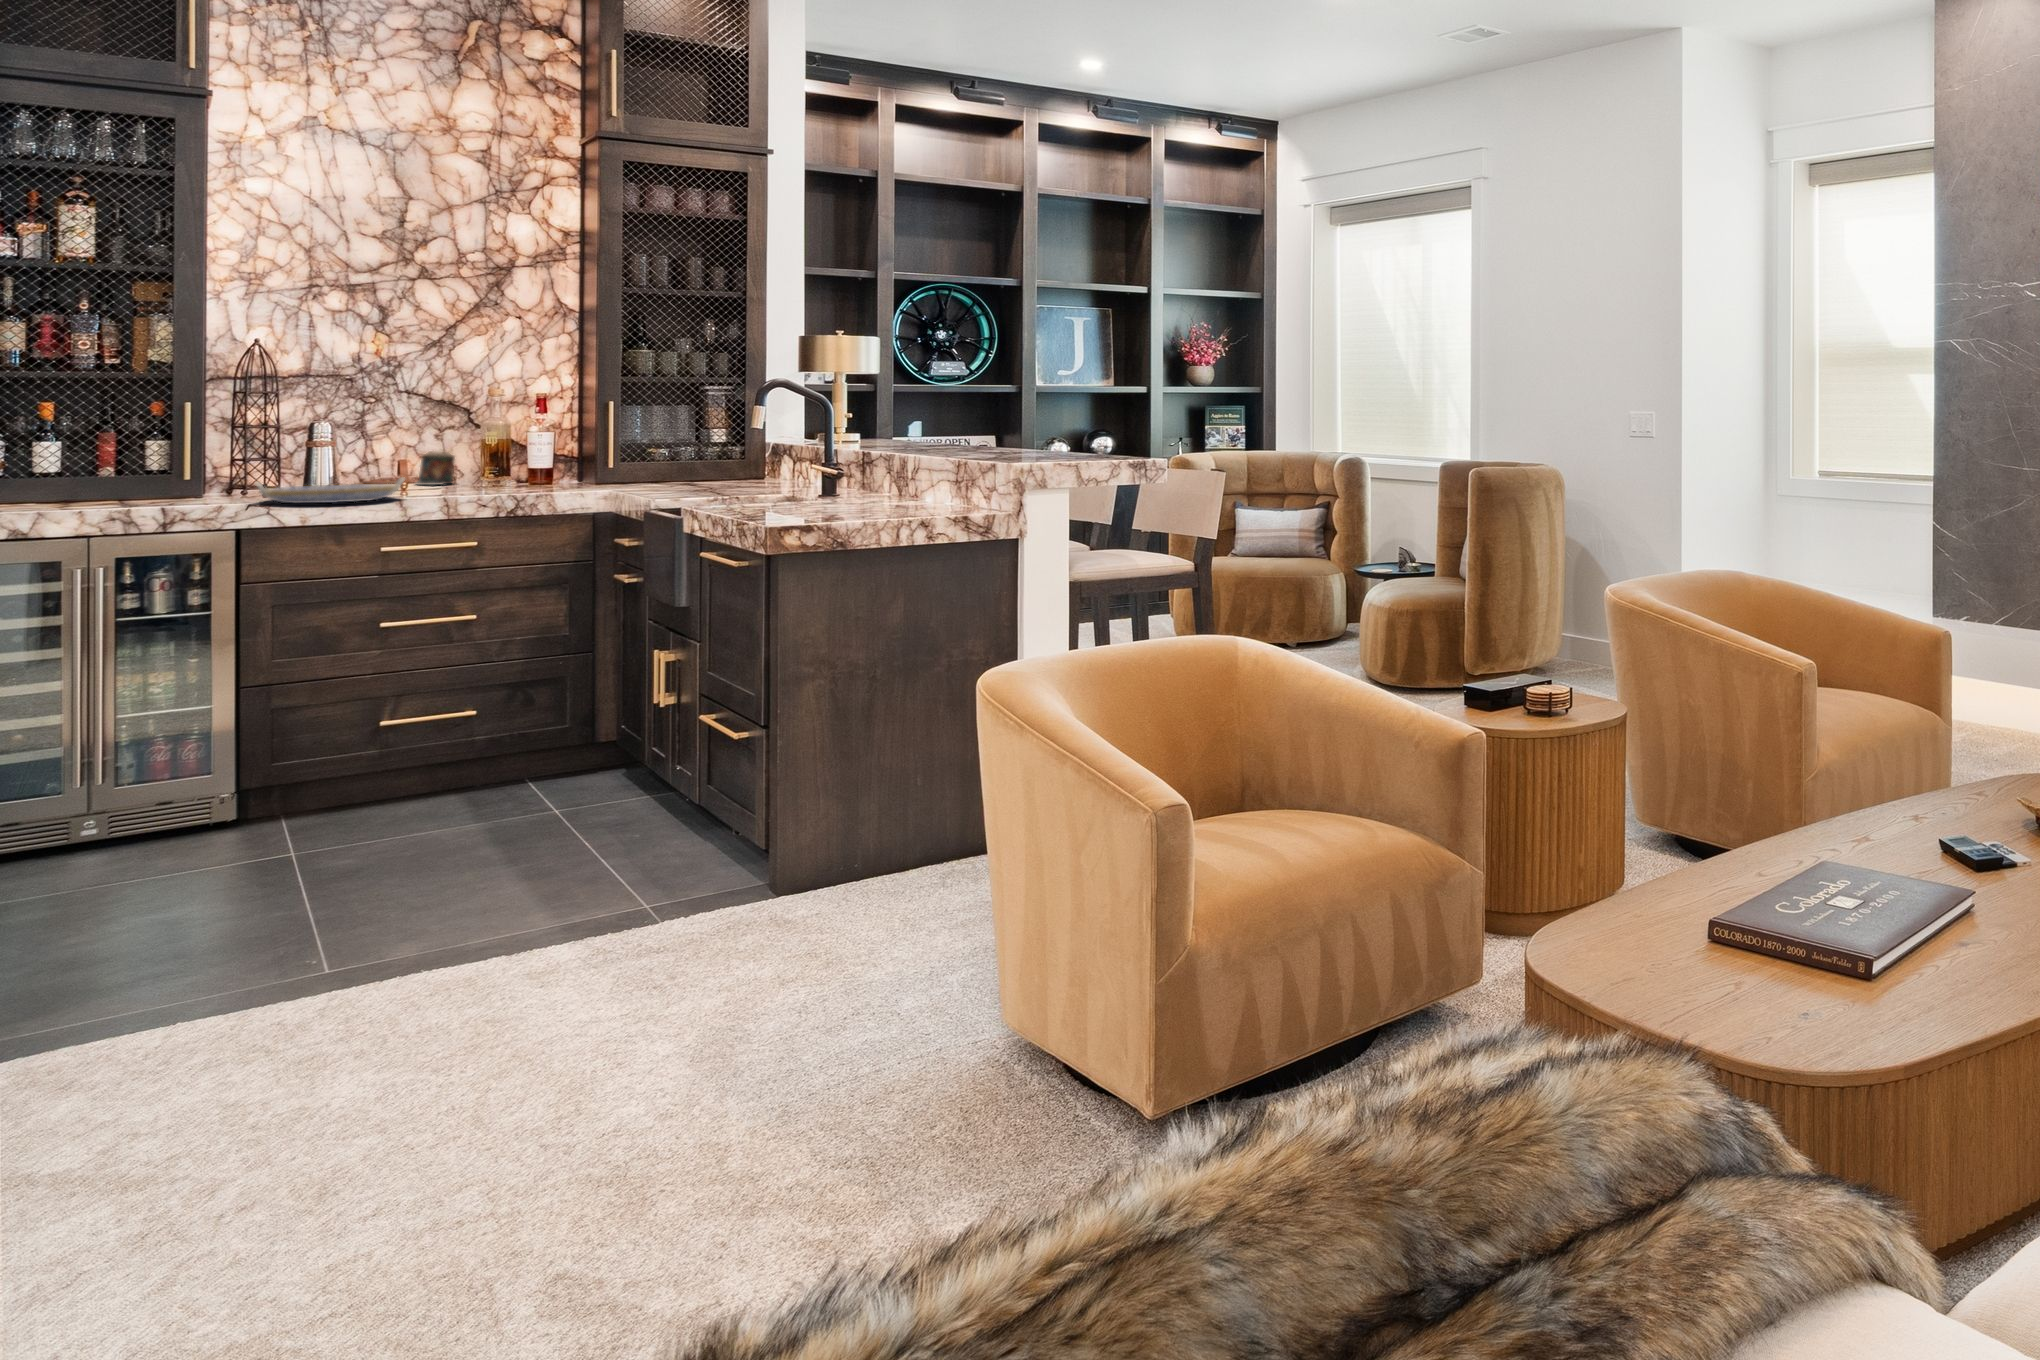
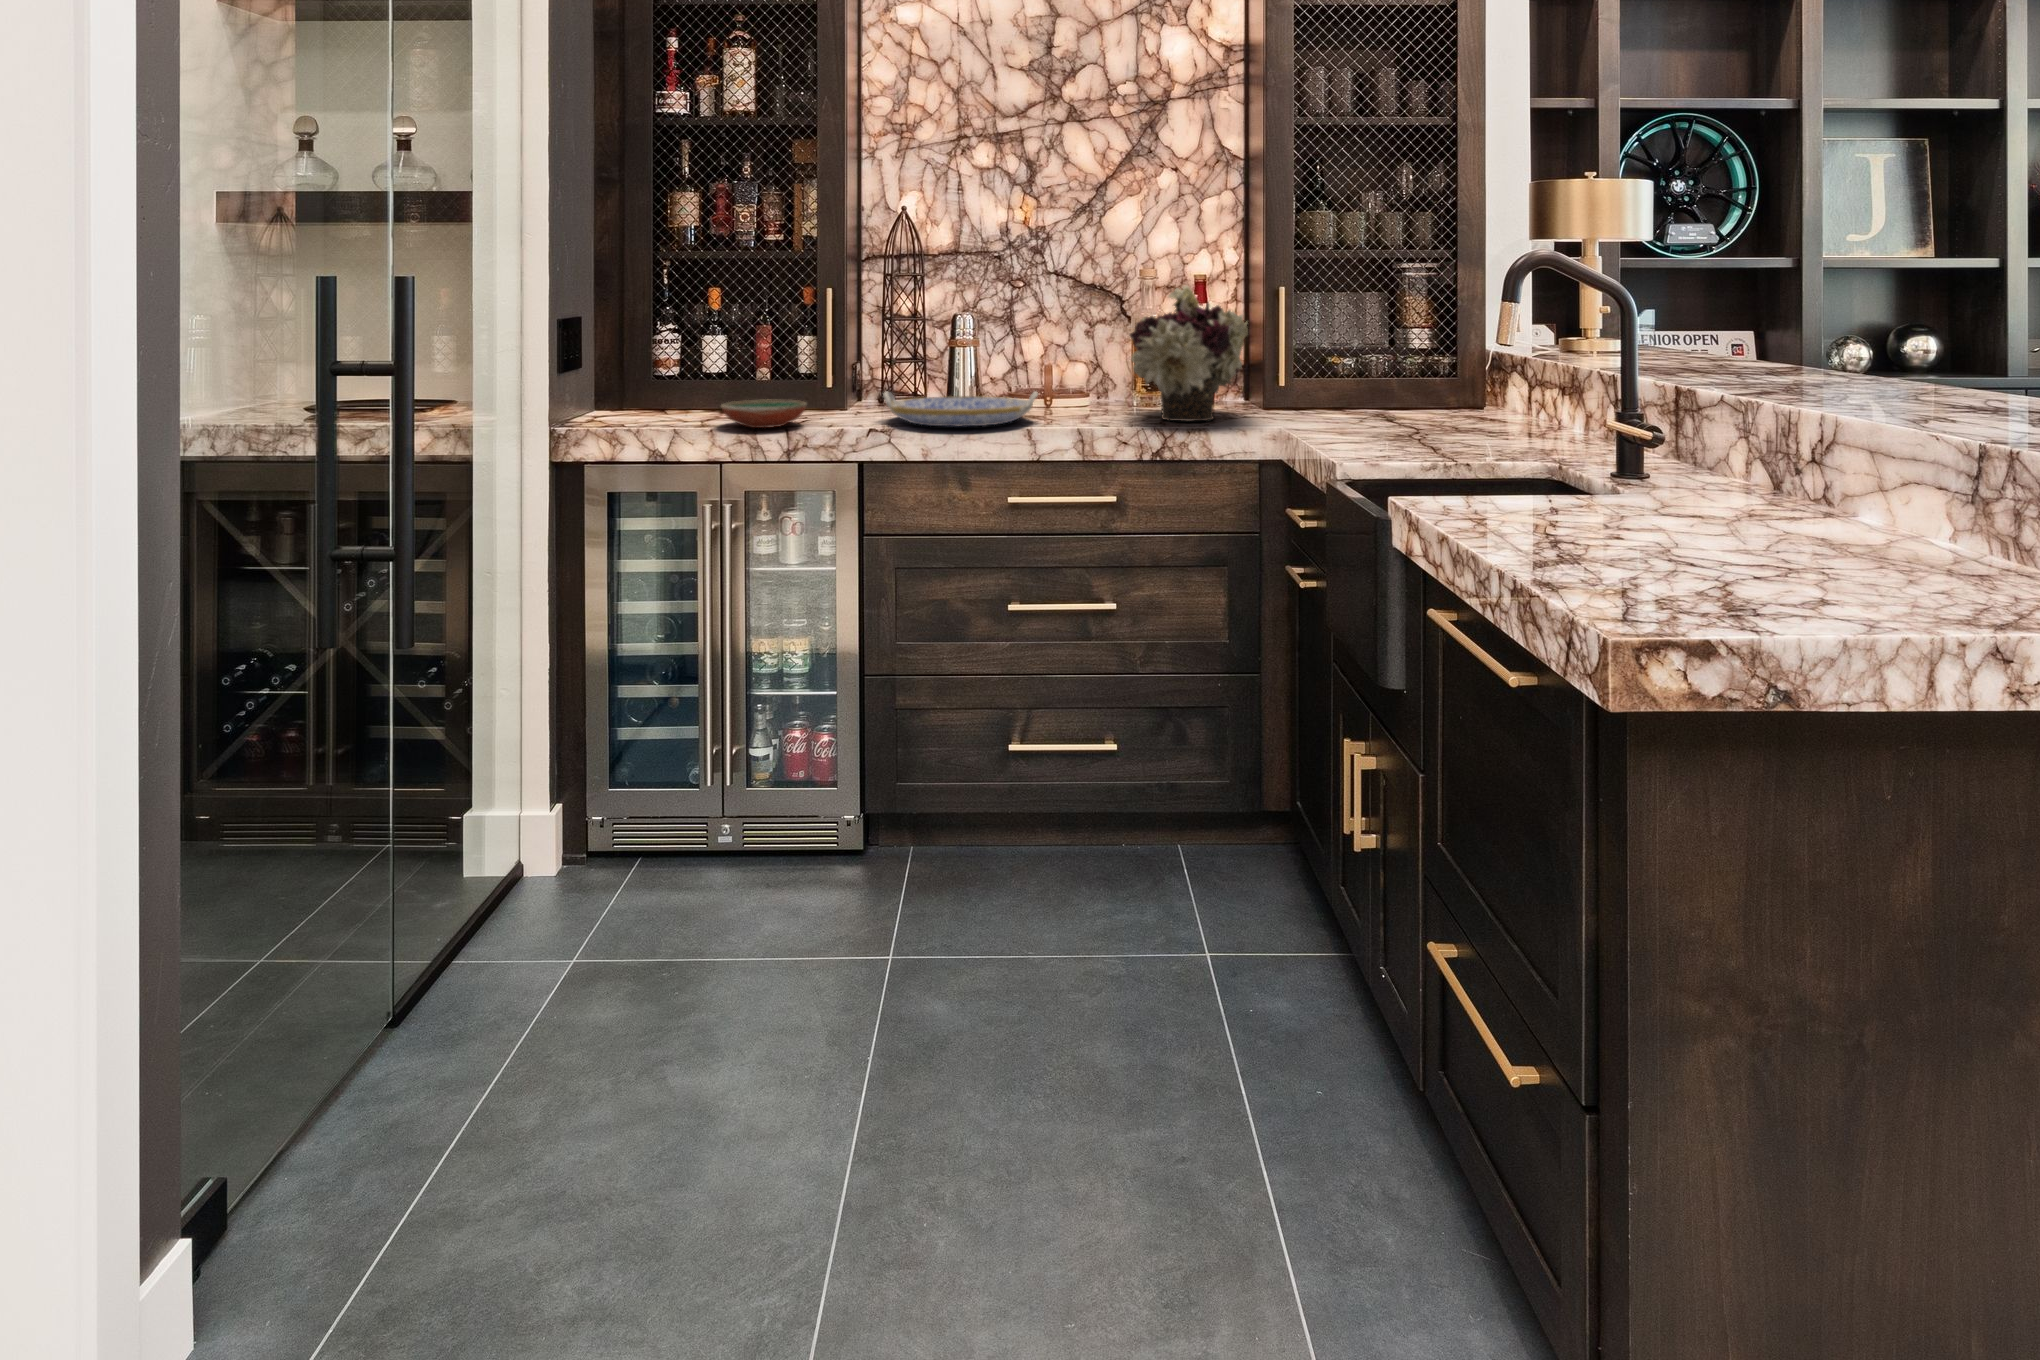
flower arrangement: none [486,401,586,494] -> present [1130,286,1248,421]
candle: present [416,451,455,485] -> none [1065,350,1108,397]
decorative bowl: none [87,490,181,511] -> present [721,399,807,428]

